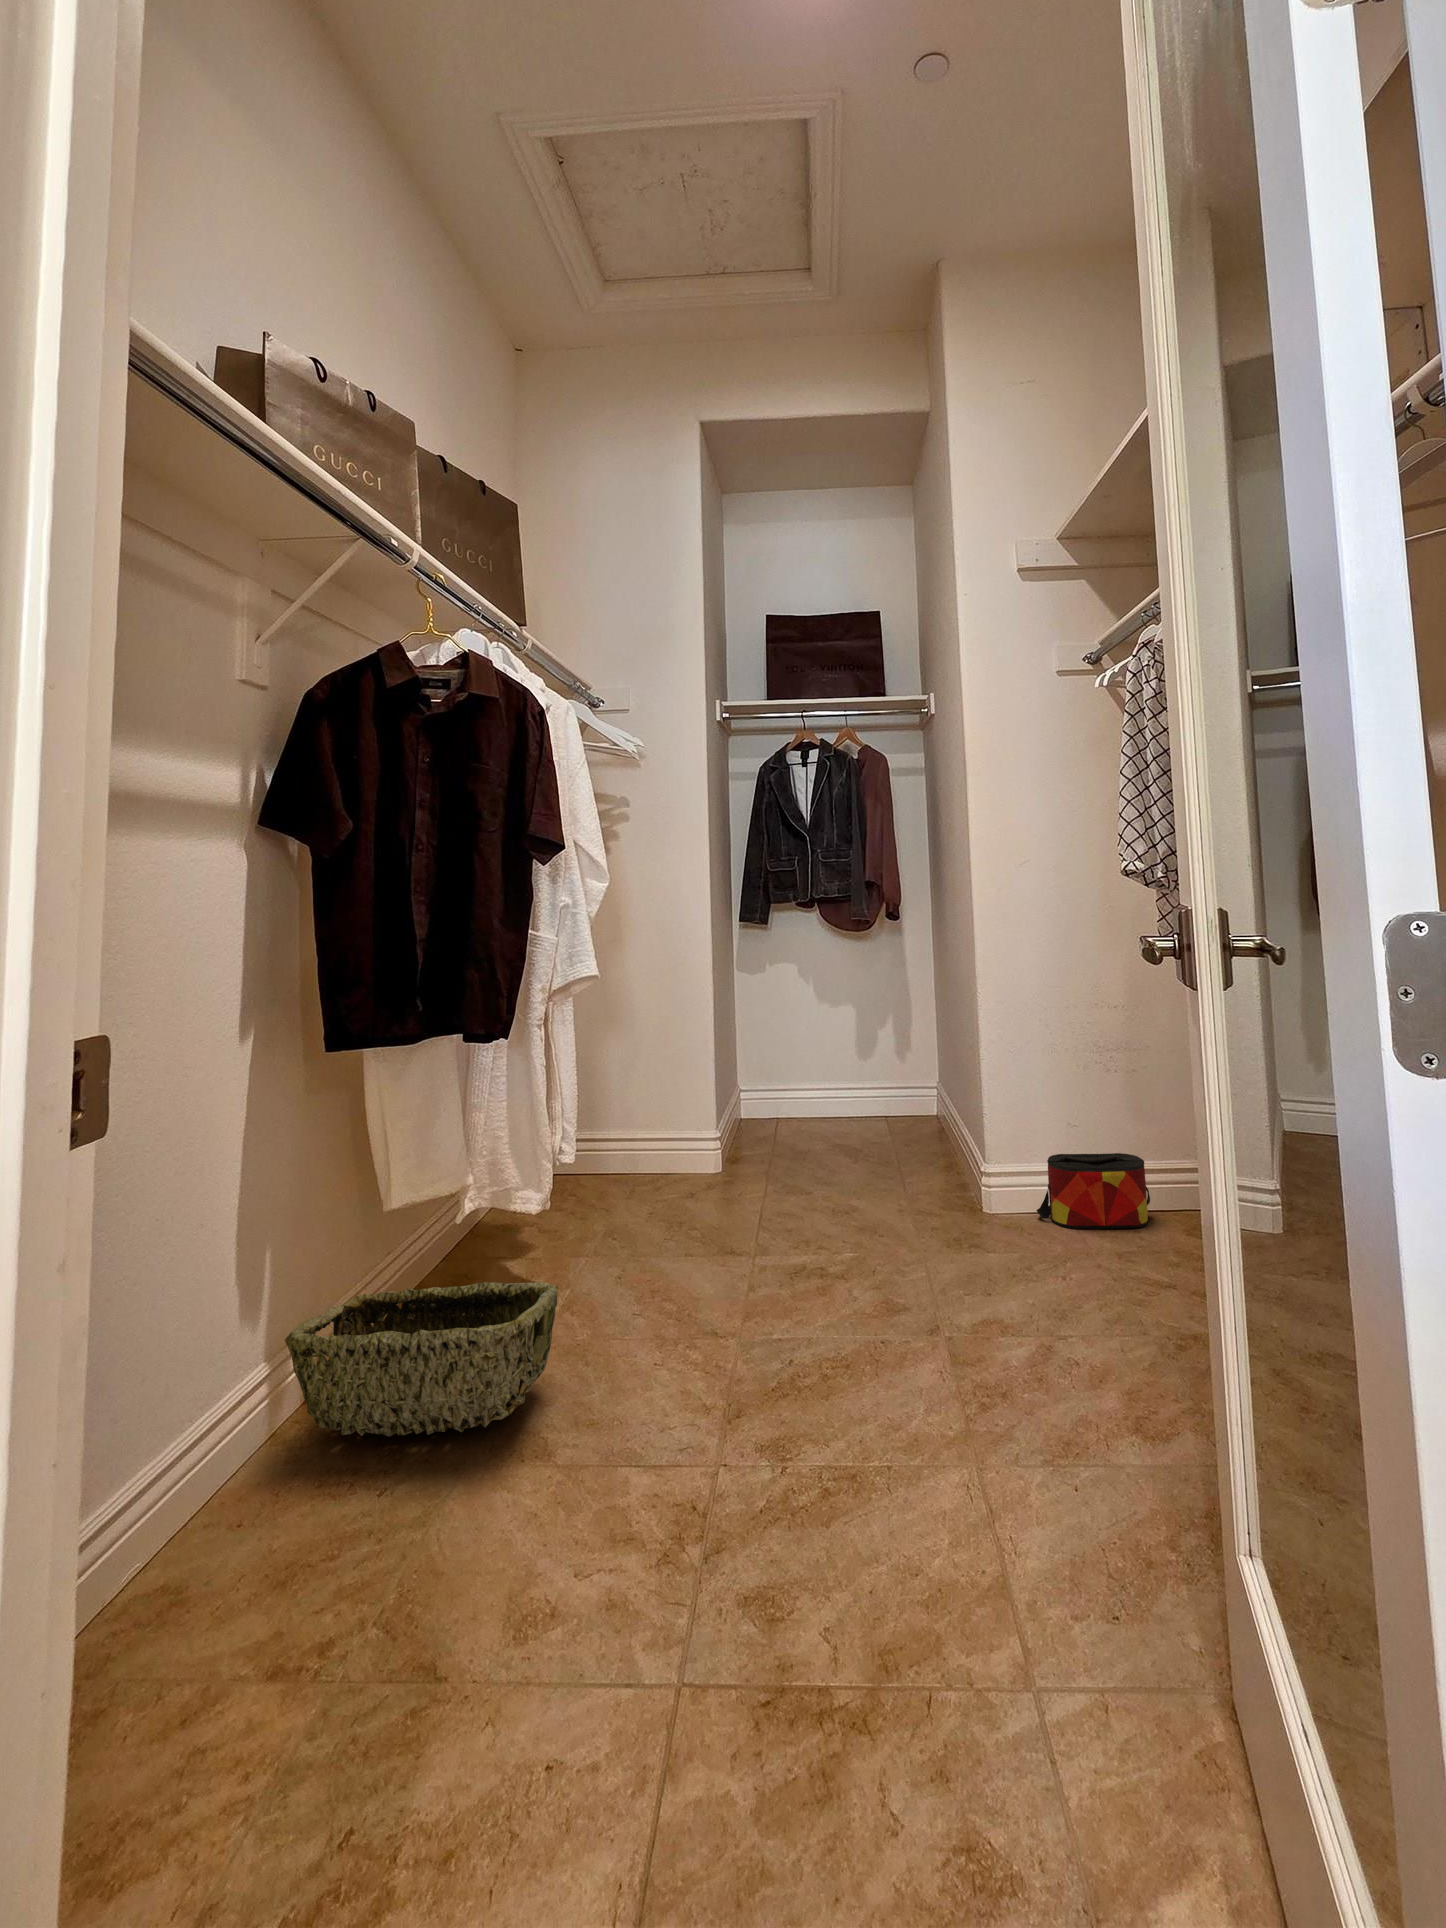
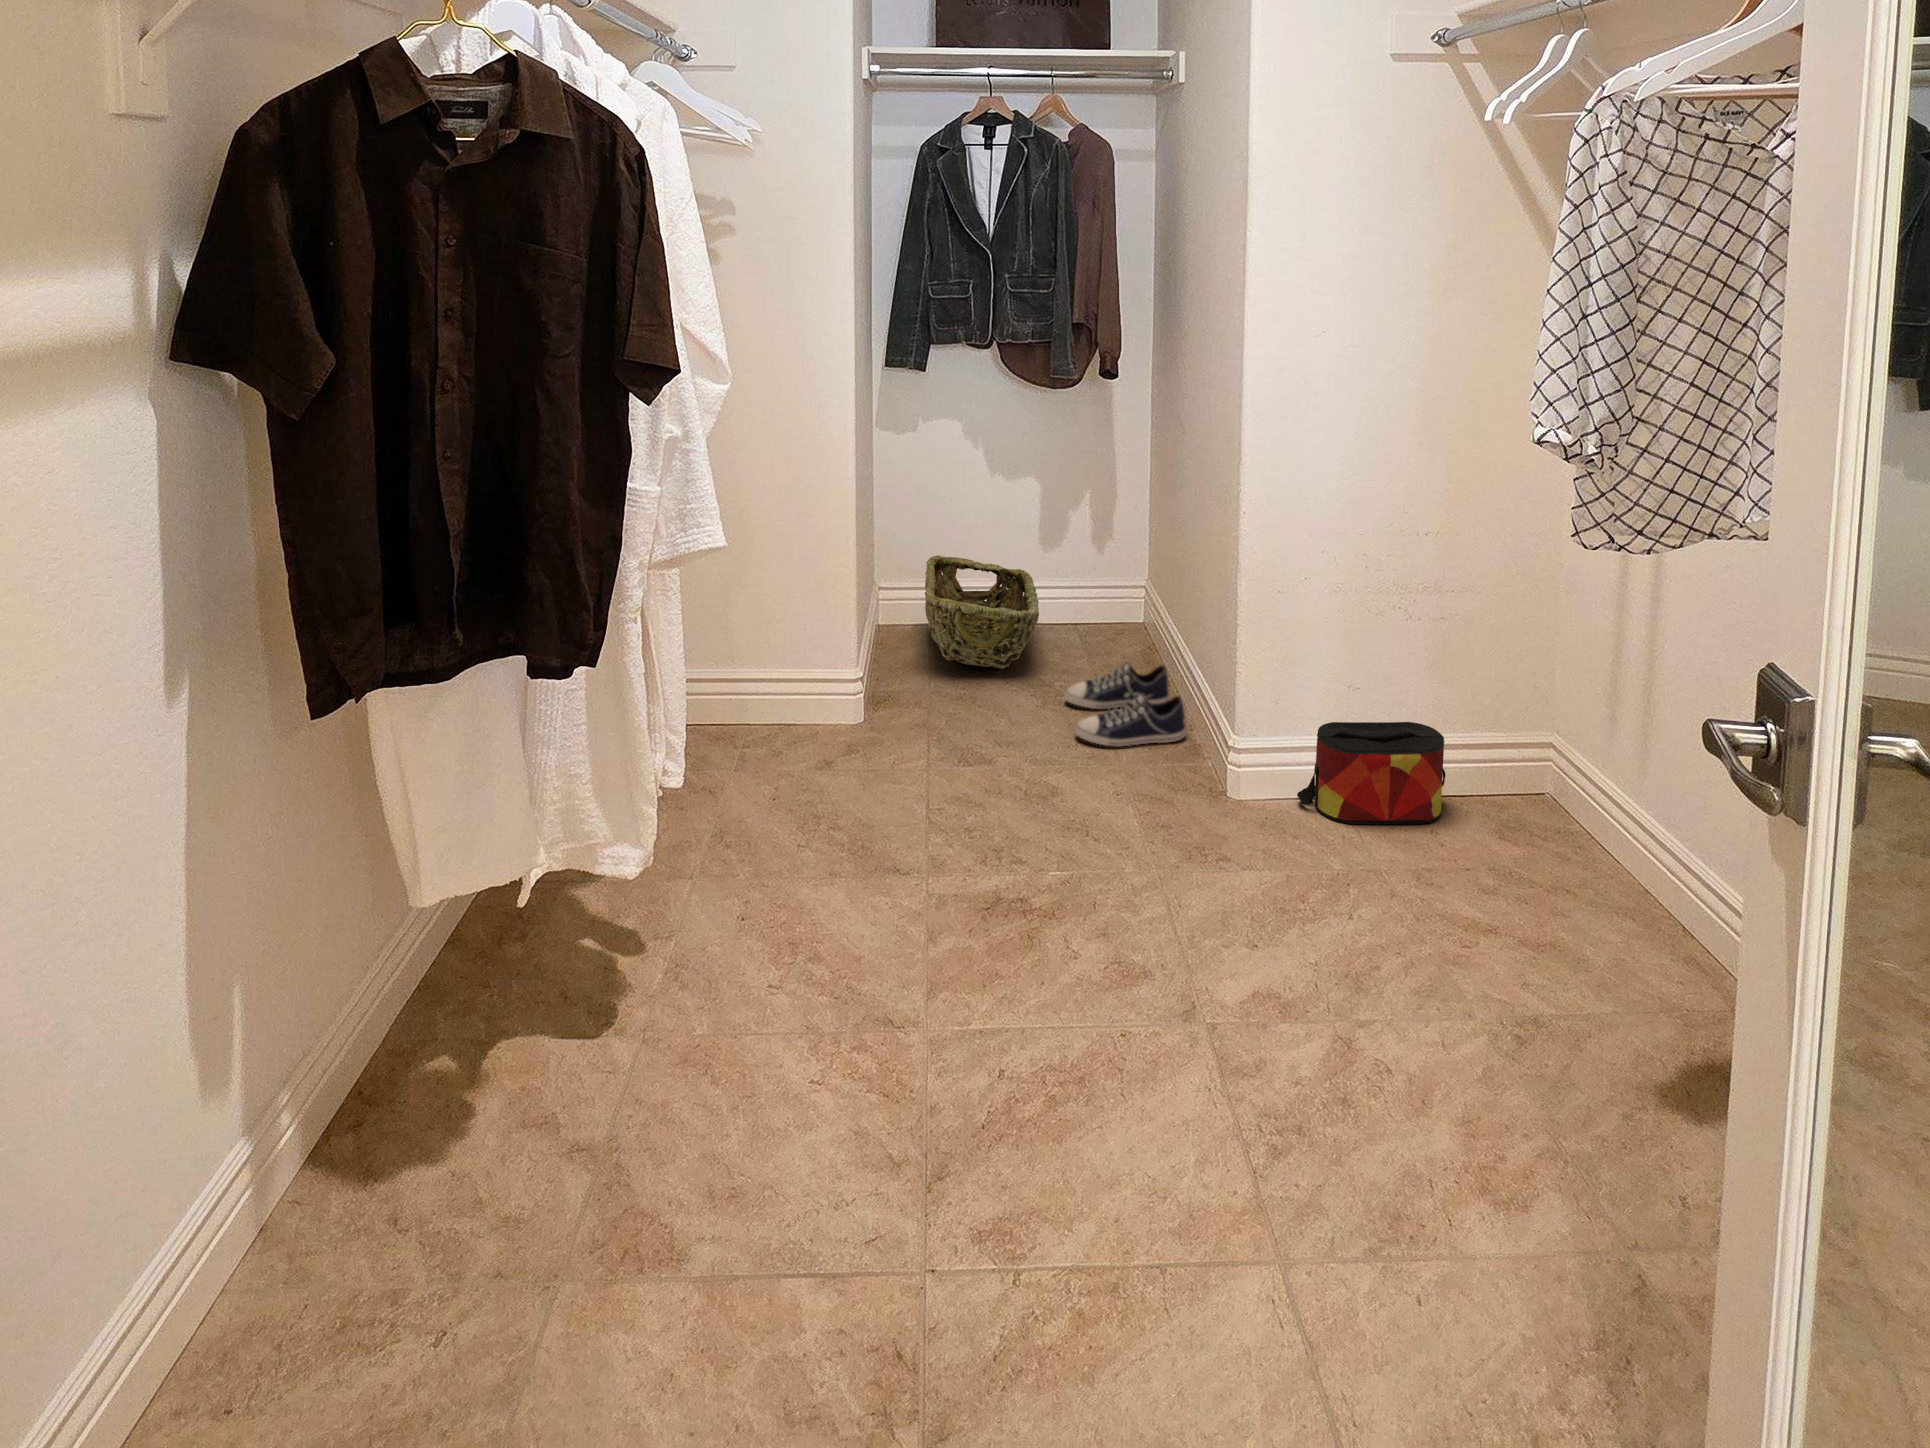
sneaker: none [869,1130,958,1187] -> present [1065,663,1186,747]
woven basket: present [285,1282,558,1436] -> present [925,555,1039,669]

